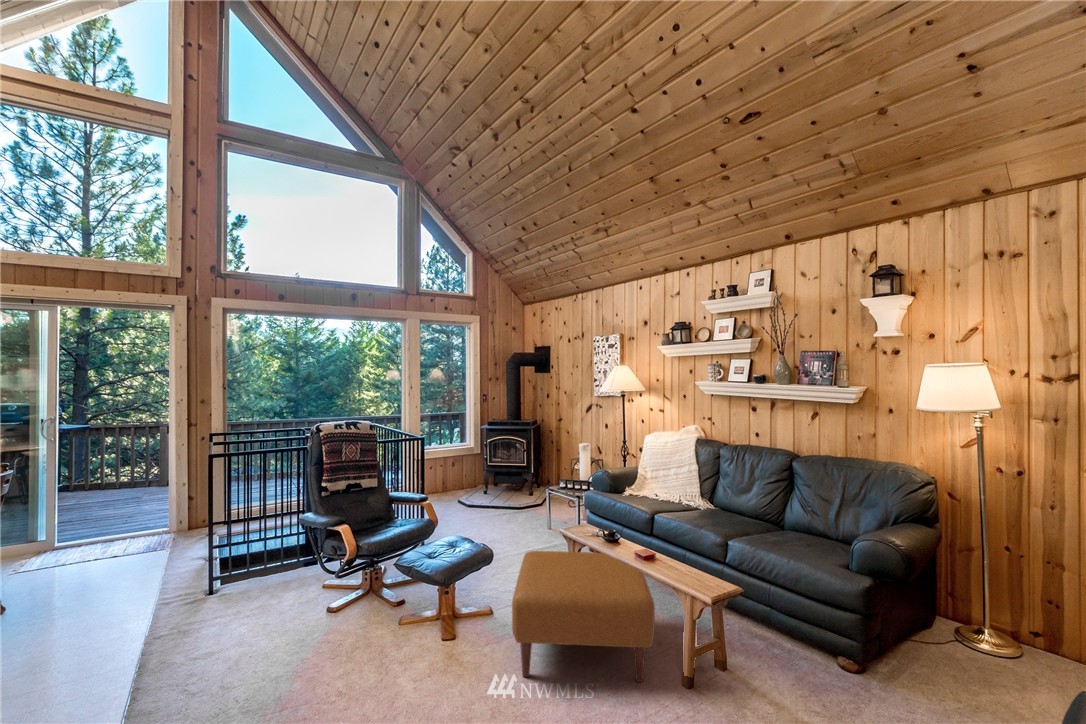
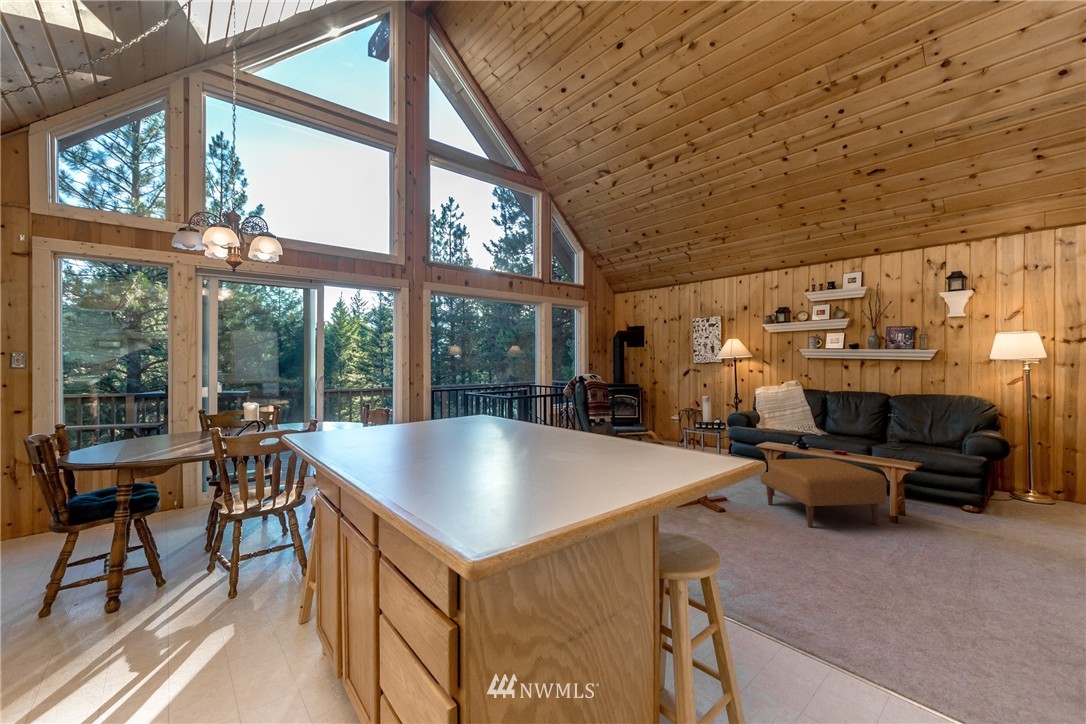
candle holder: none [734,480,778,546] -> present [879,413,905,449]

